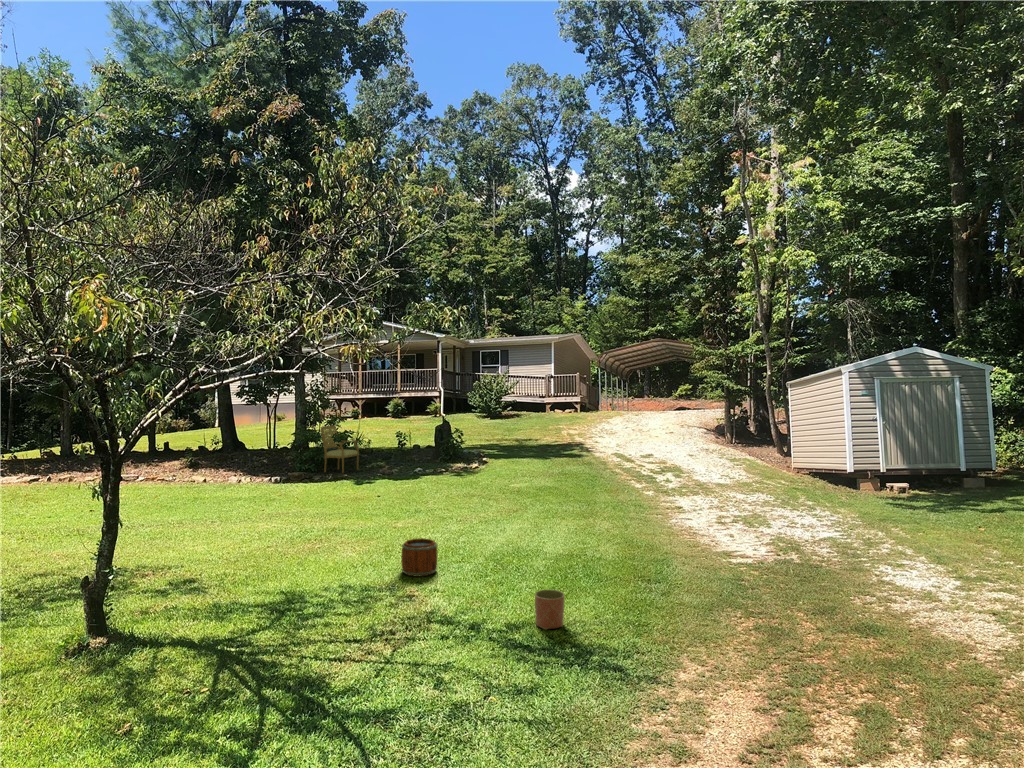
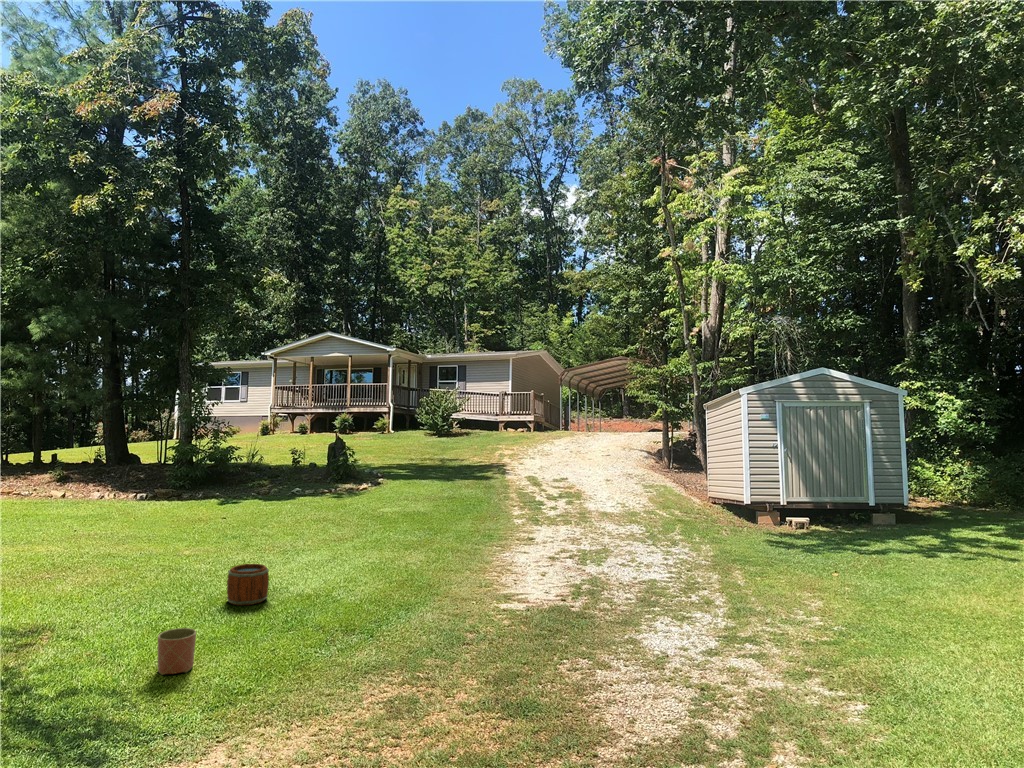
chair: present [321,425,359,473] -> none [196,439,239,491]
bucket: present [401,538,438,577] -> present [227,564,269,606]

